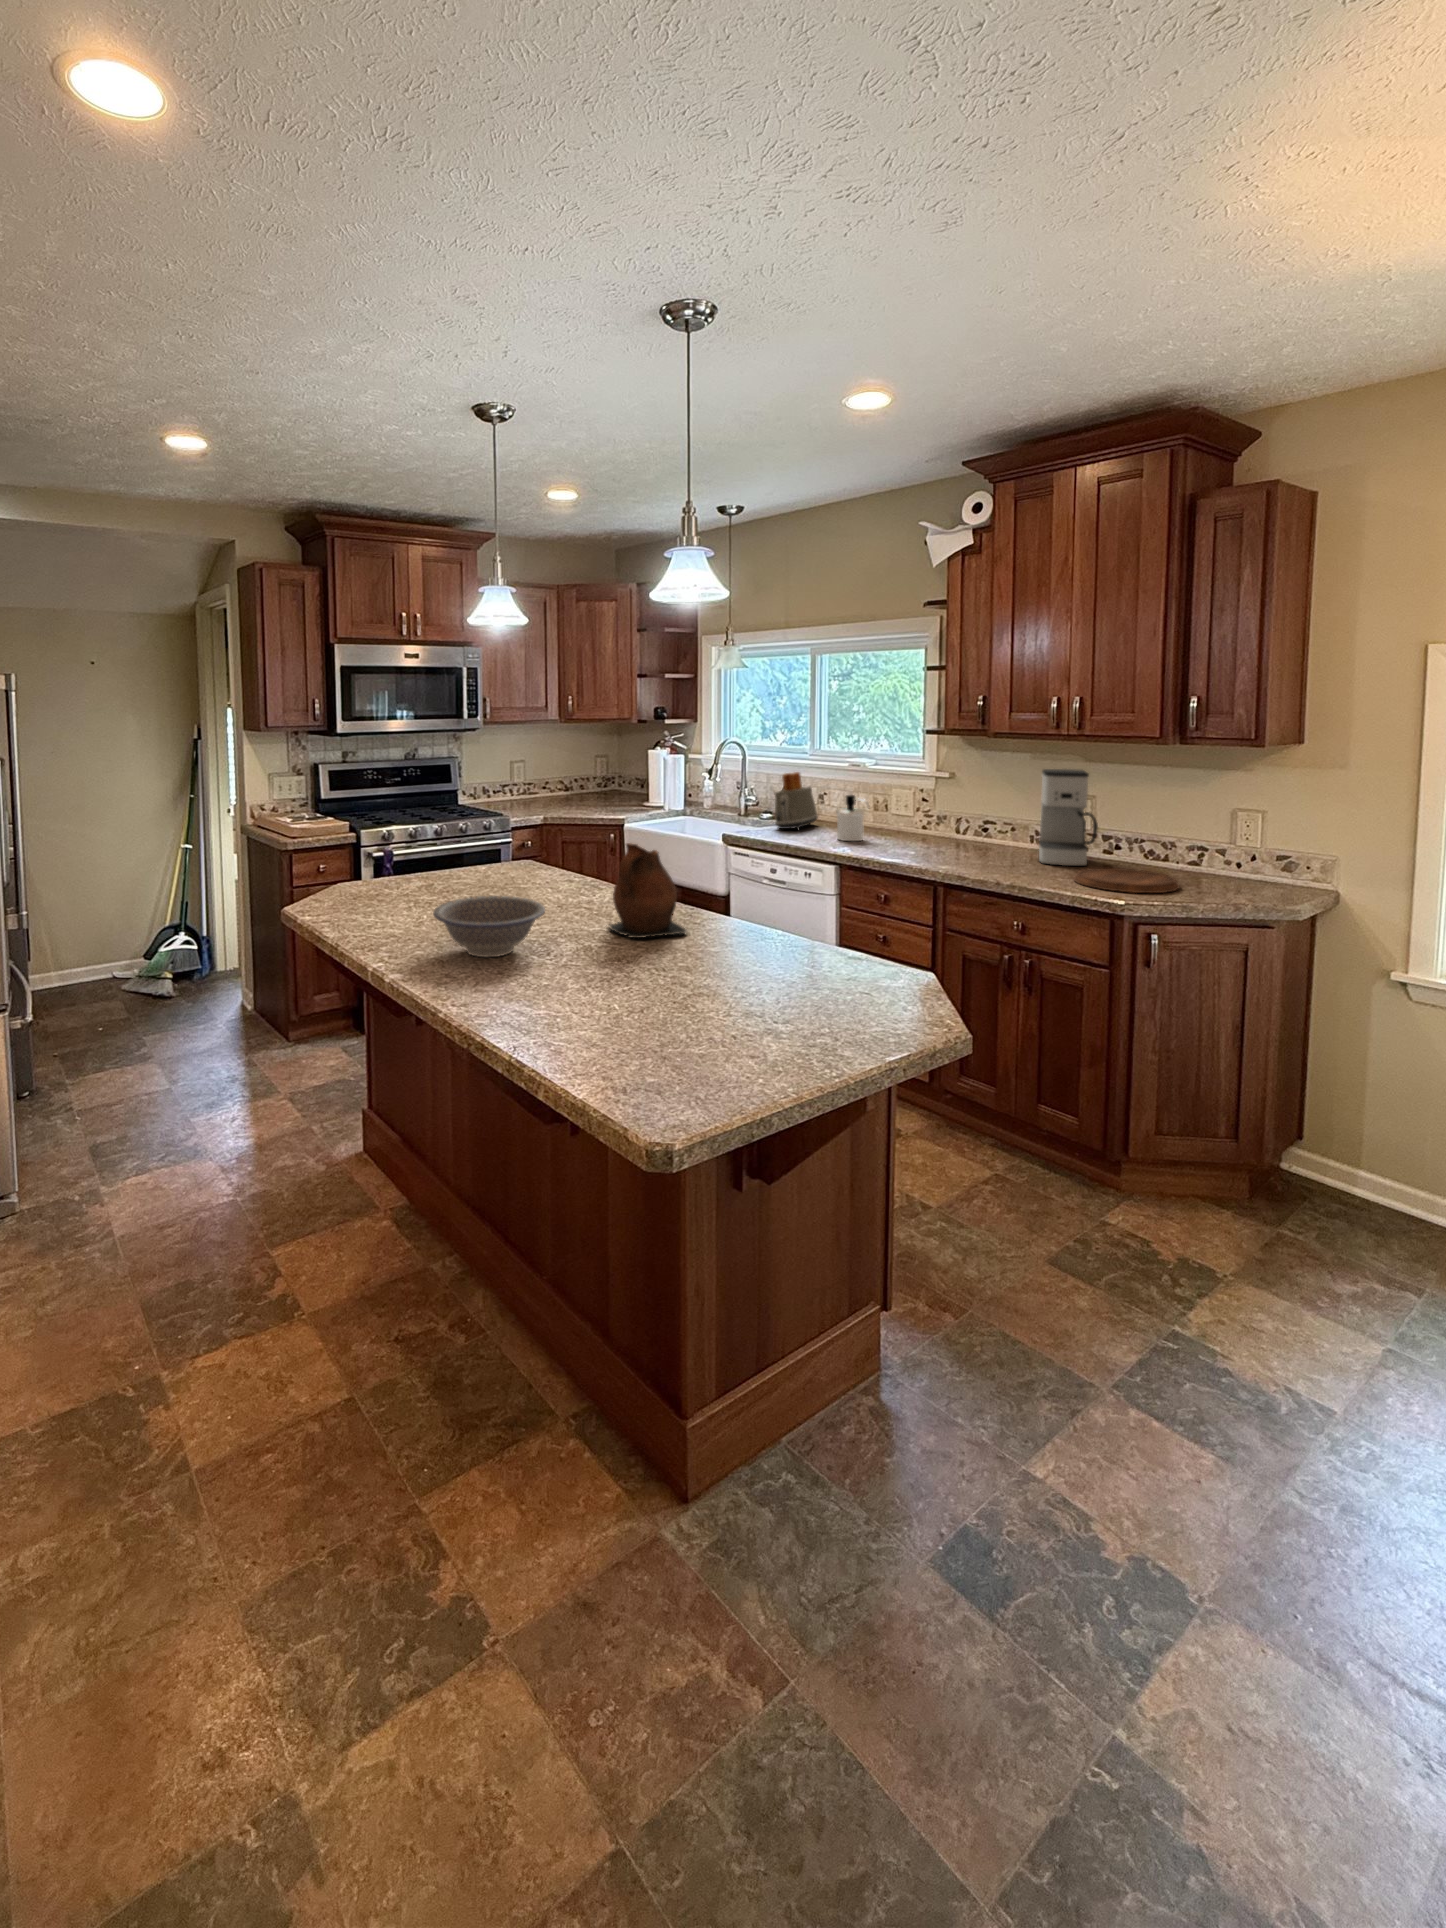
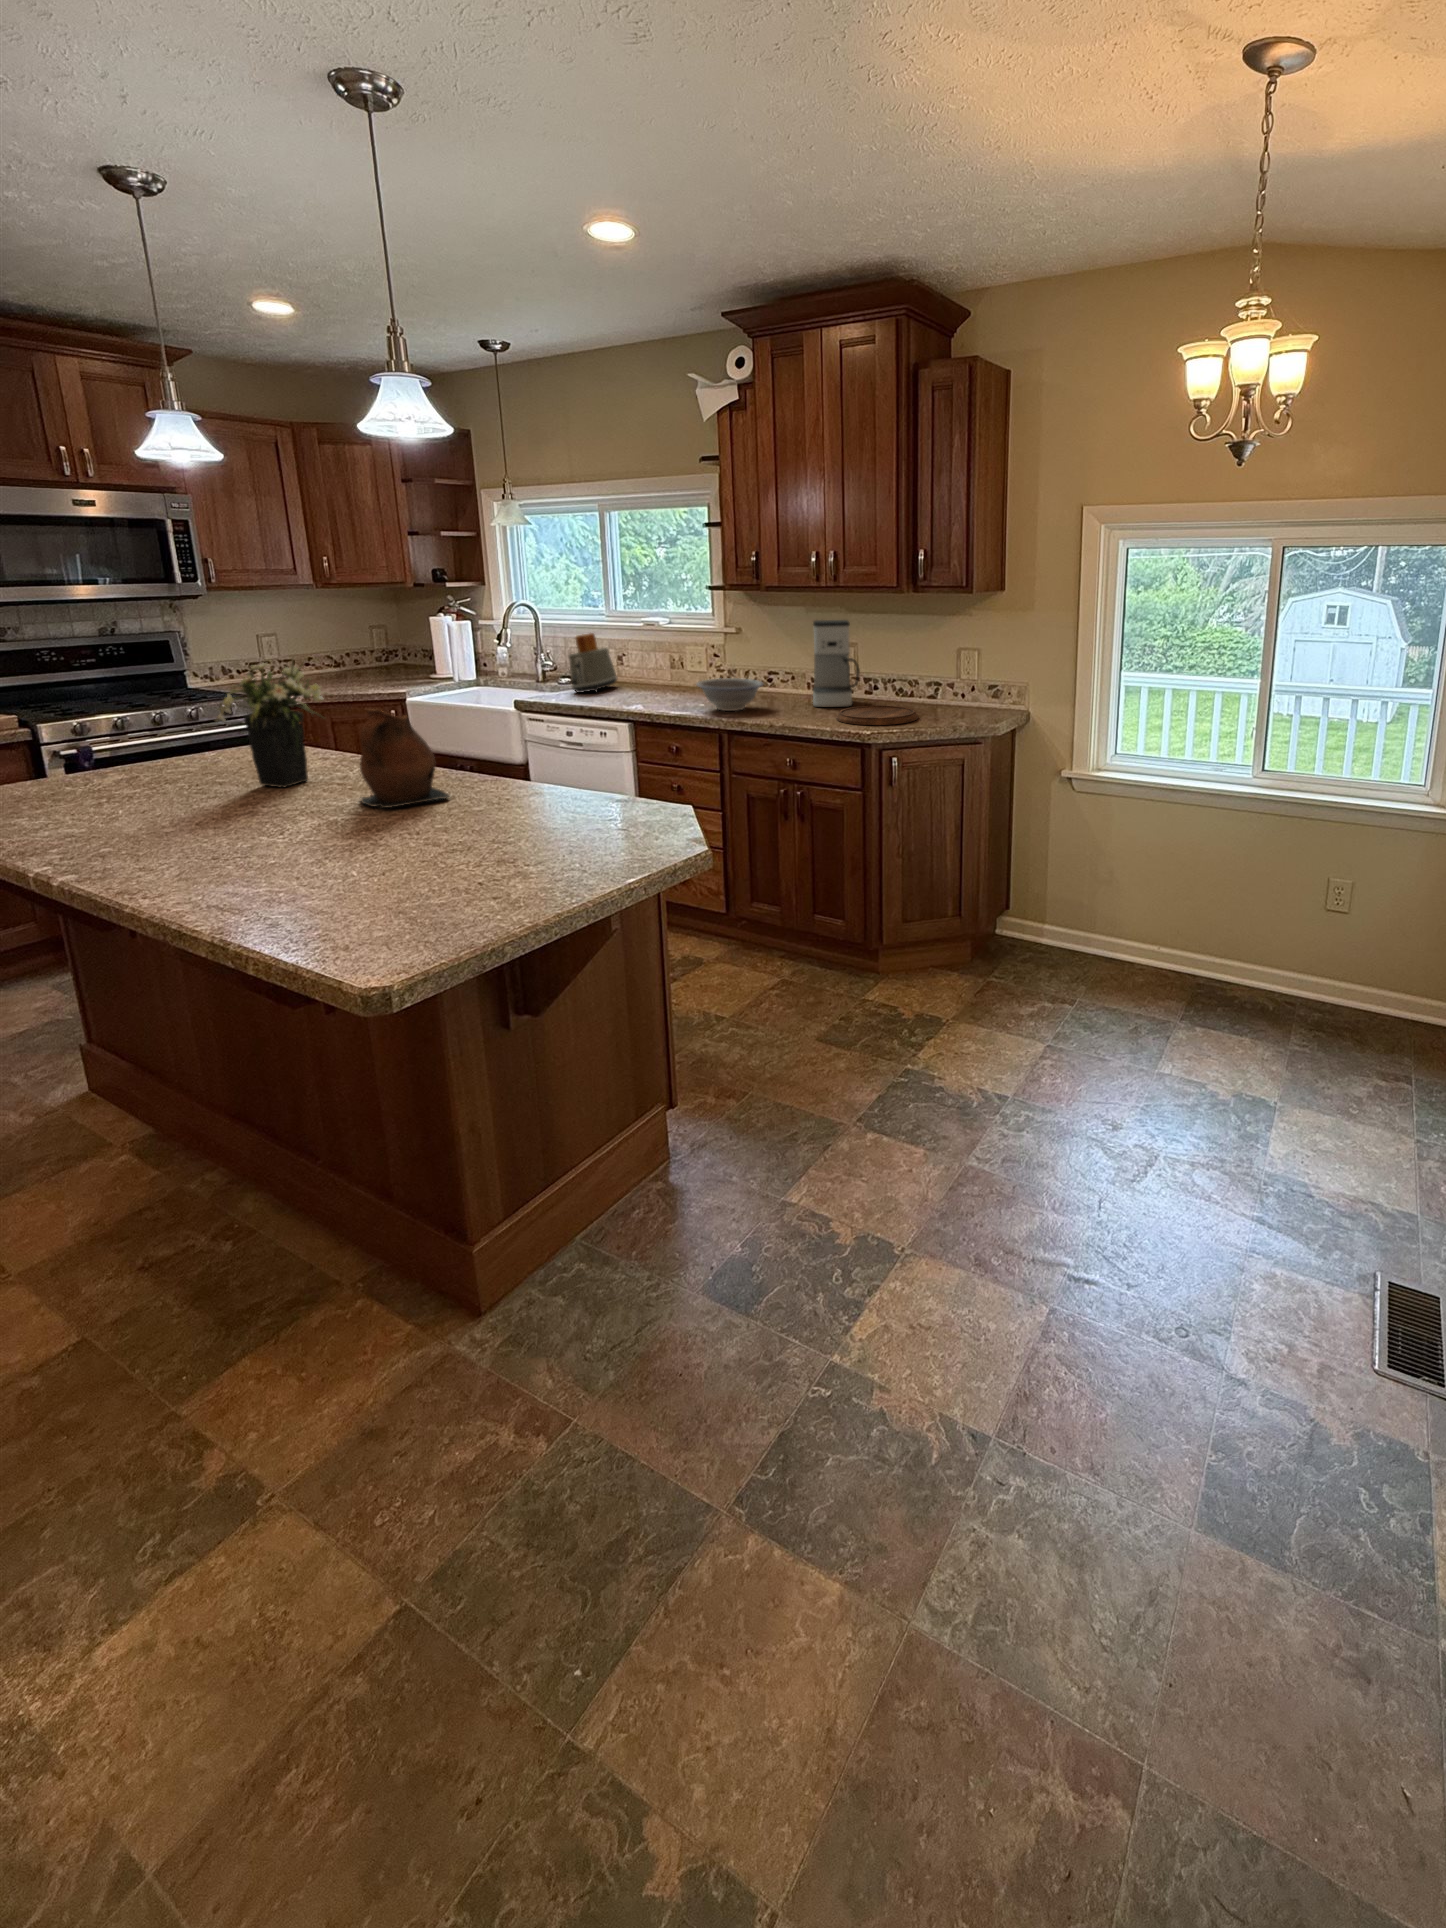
flower arrangement: none [501,790,594,906] -> present [215,660,323,787]
soap dispenser: present [837,795,869,841] -> none [631,653,662,700]
bowl: present [433,896,545,957] -> present [697,678,763,711]

